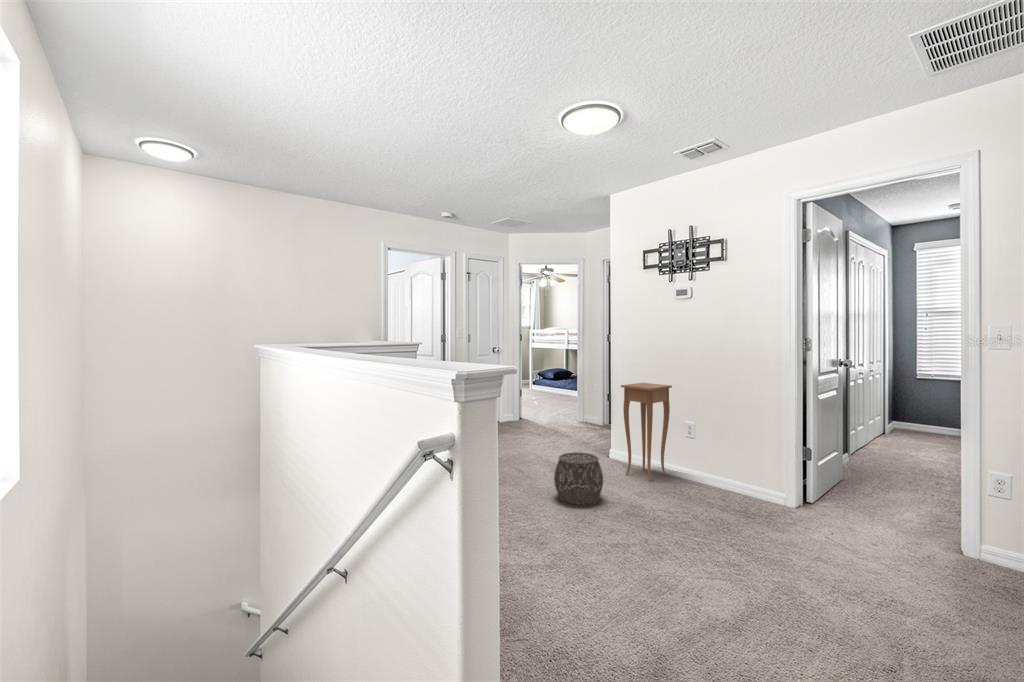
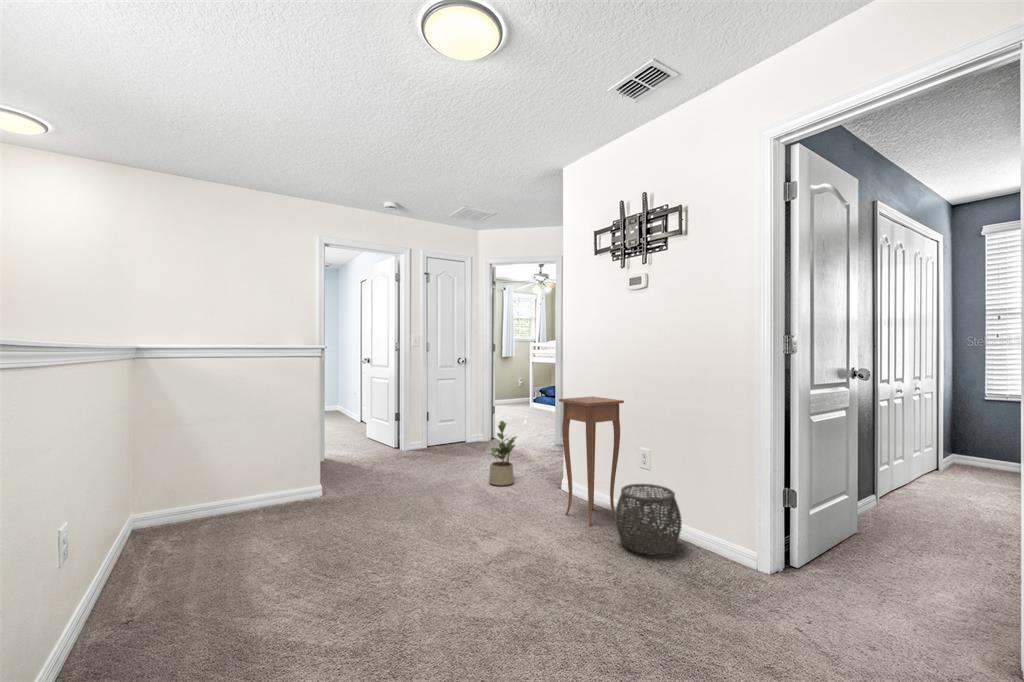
potted plant: none [547,403,570,456] -> present [489,421,517,485]
woven basket: present [554,452,603,505] -> present [615,484,682,555]

